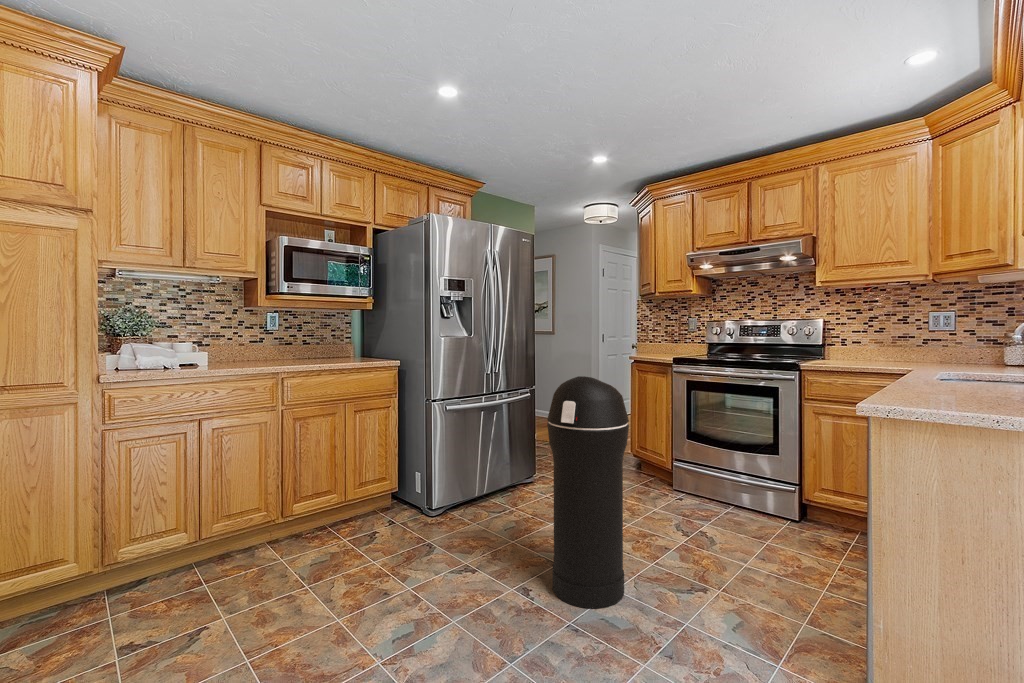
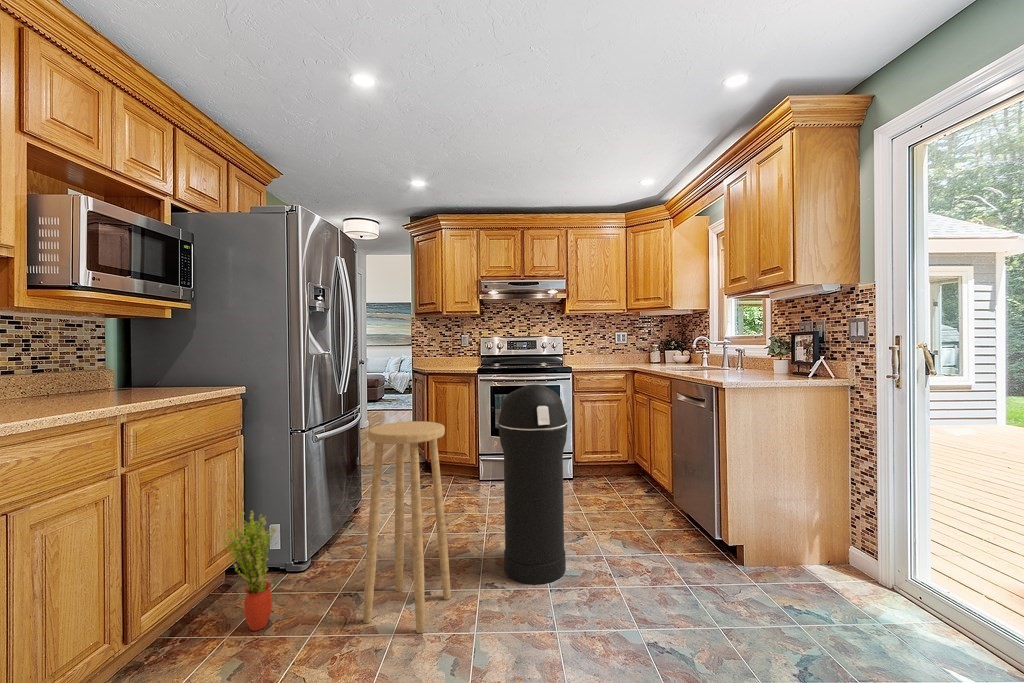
stool: none [411,401,486,591] -> present [363,421,451,633]
potted plant: none [345,451,376,541] -> present [225,511,276,631]

